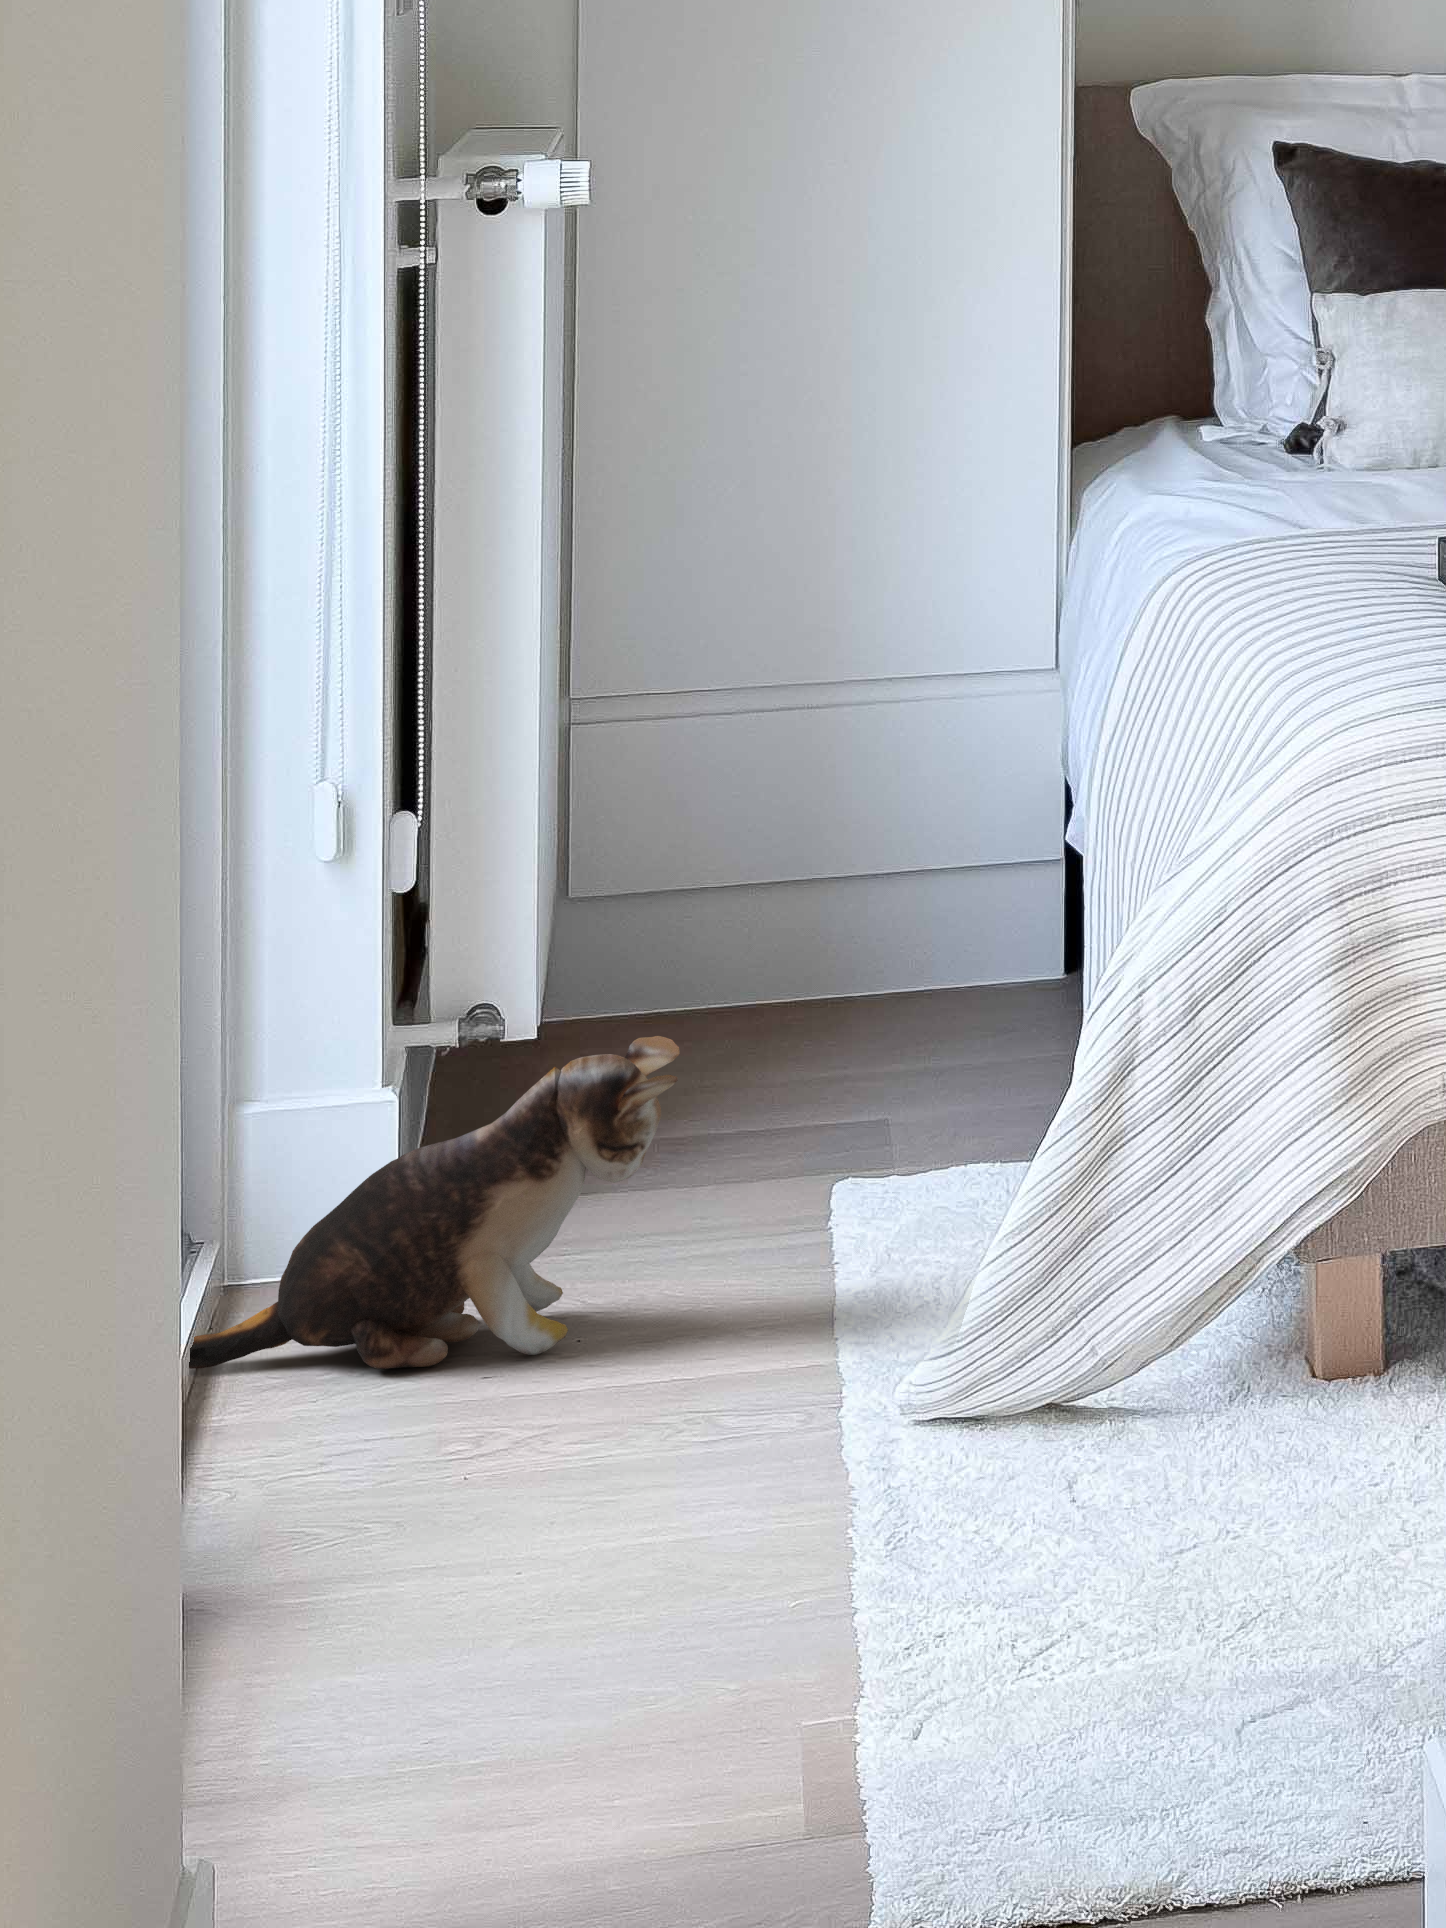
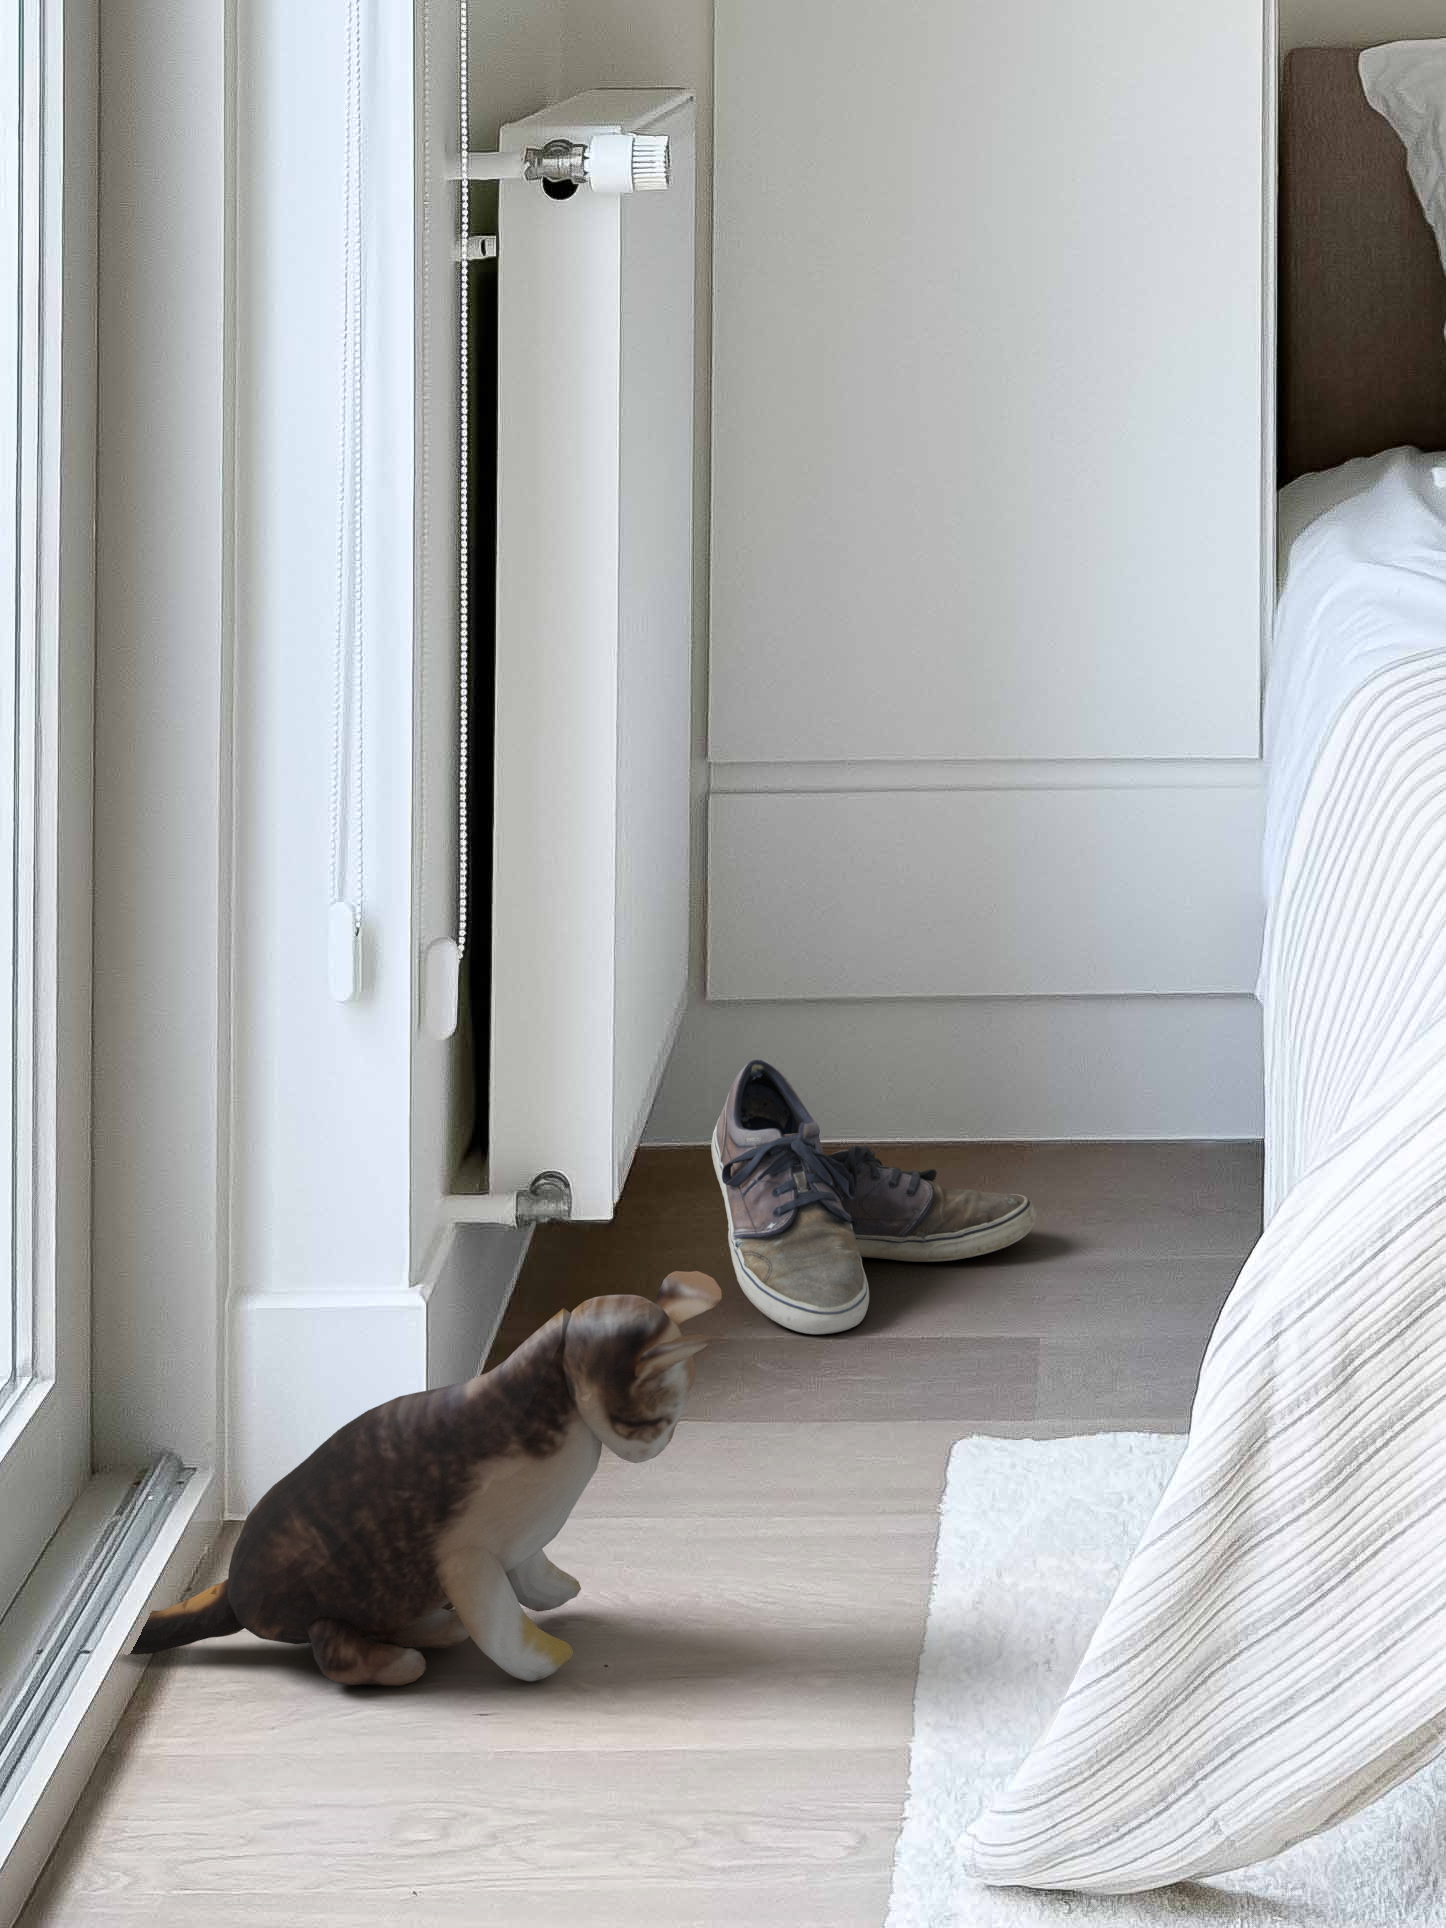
shoe: none [604,924,881,1133] -> present [711,1060,1036,1334]

